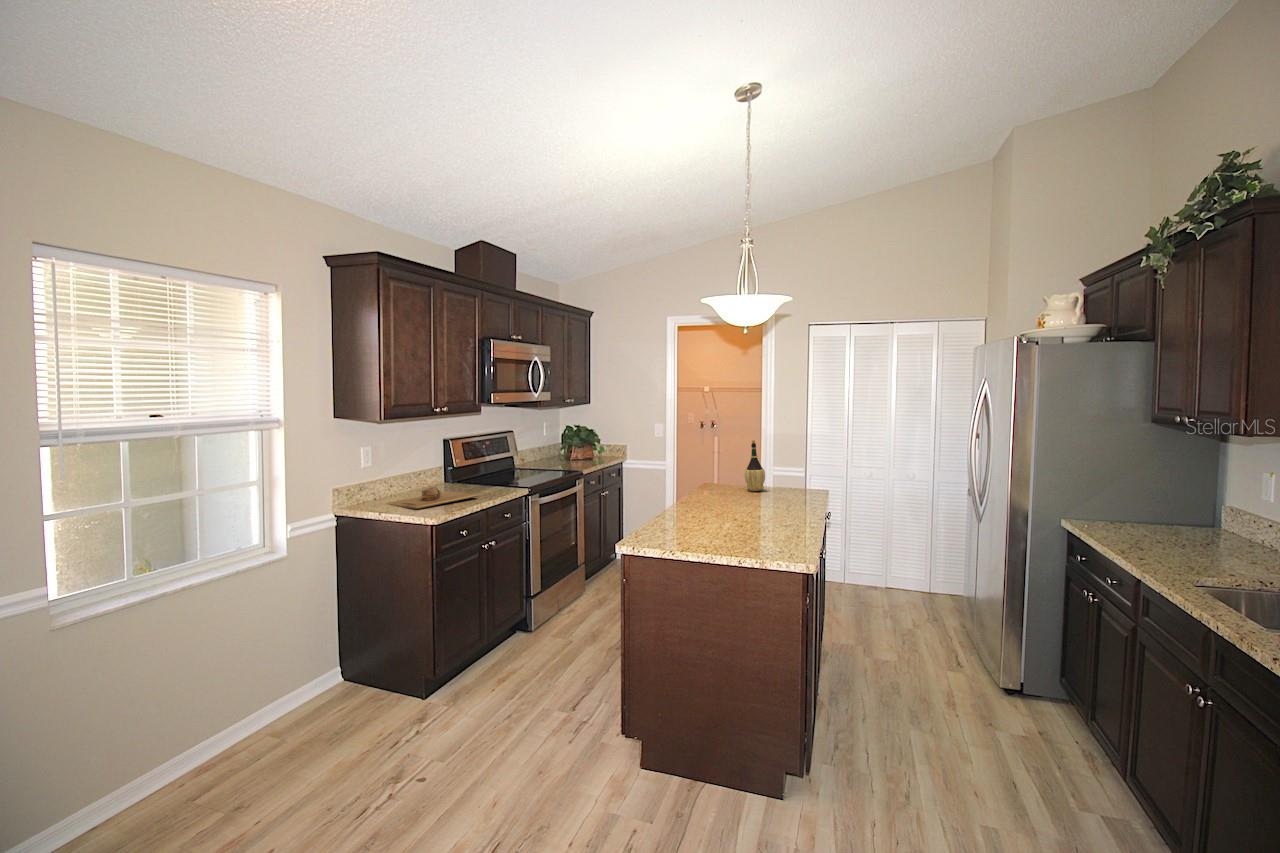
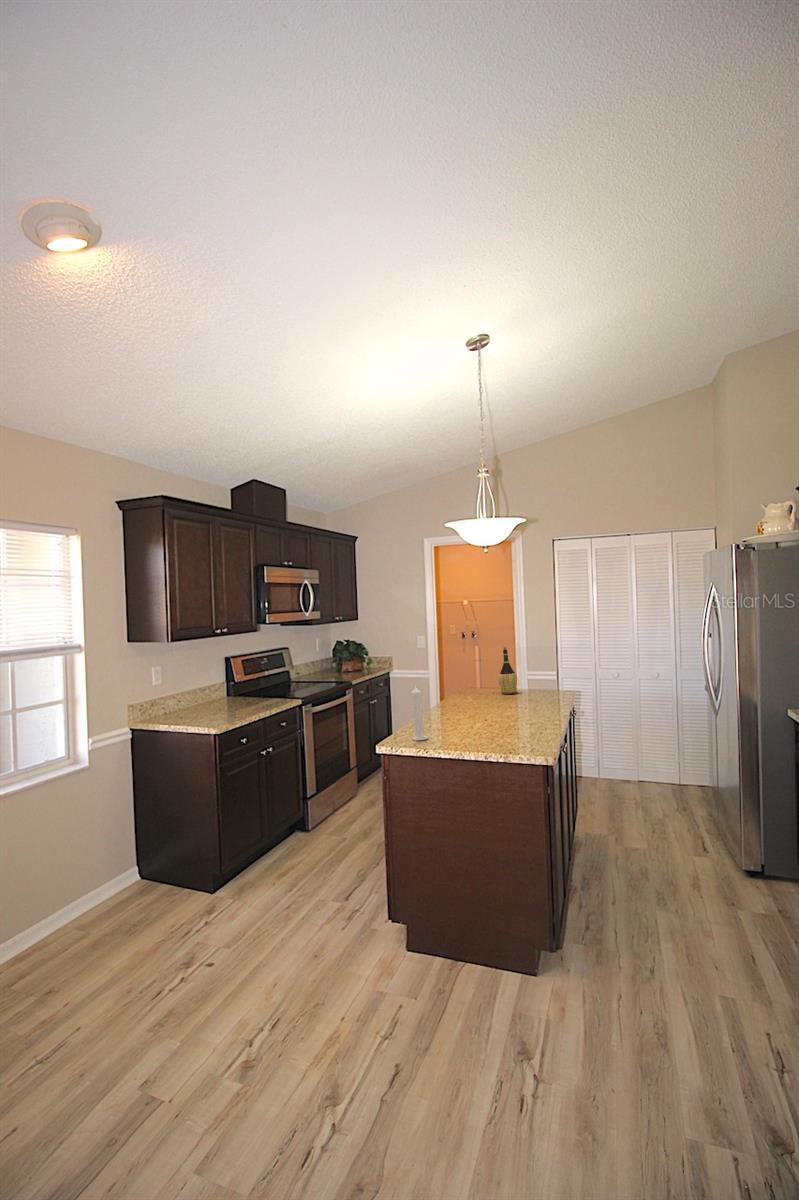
candle: none [656,478,673,541] -> present [411,685,428,741]
cutting board: present [386,487,478,509] -> none [174,700,256,721]

